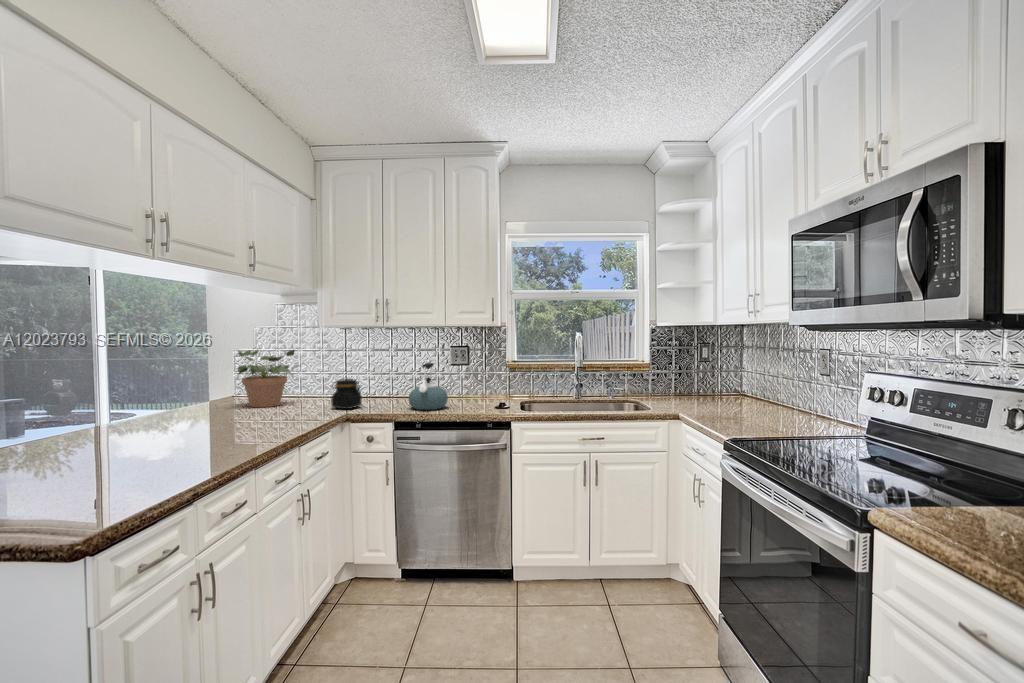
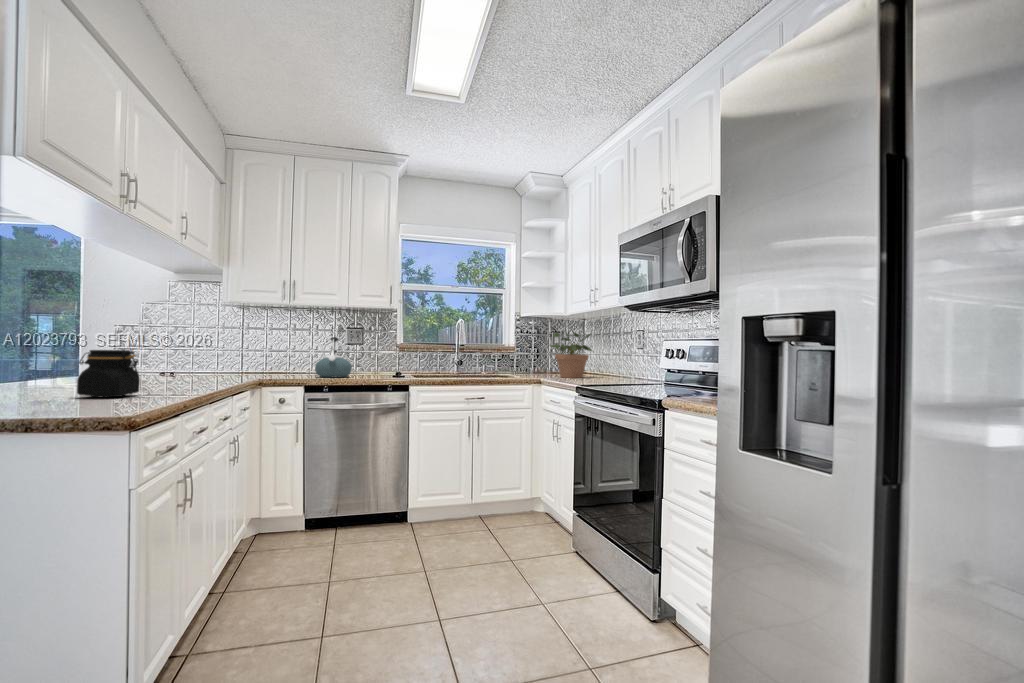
potted plant: present [237,350,299,408] -> present [550,333,592,378]
jar: present [331,379,362,409] -> present [77,350,140,398]

